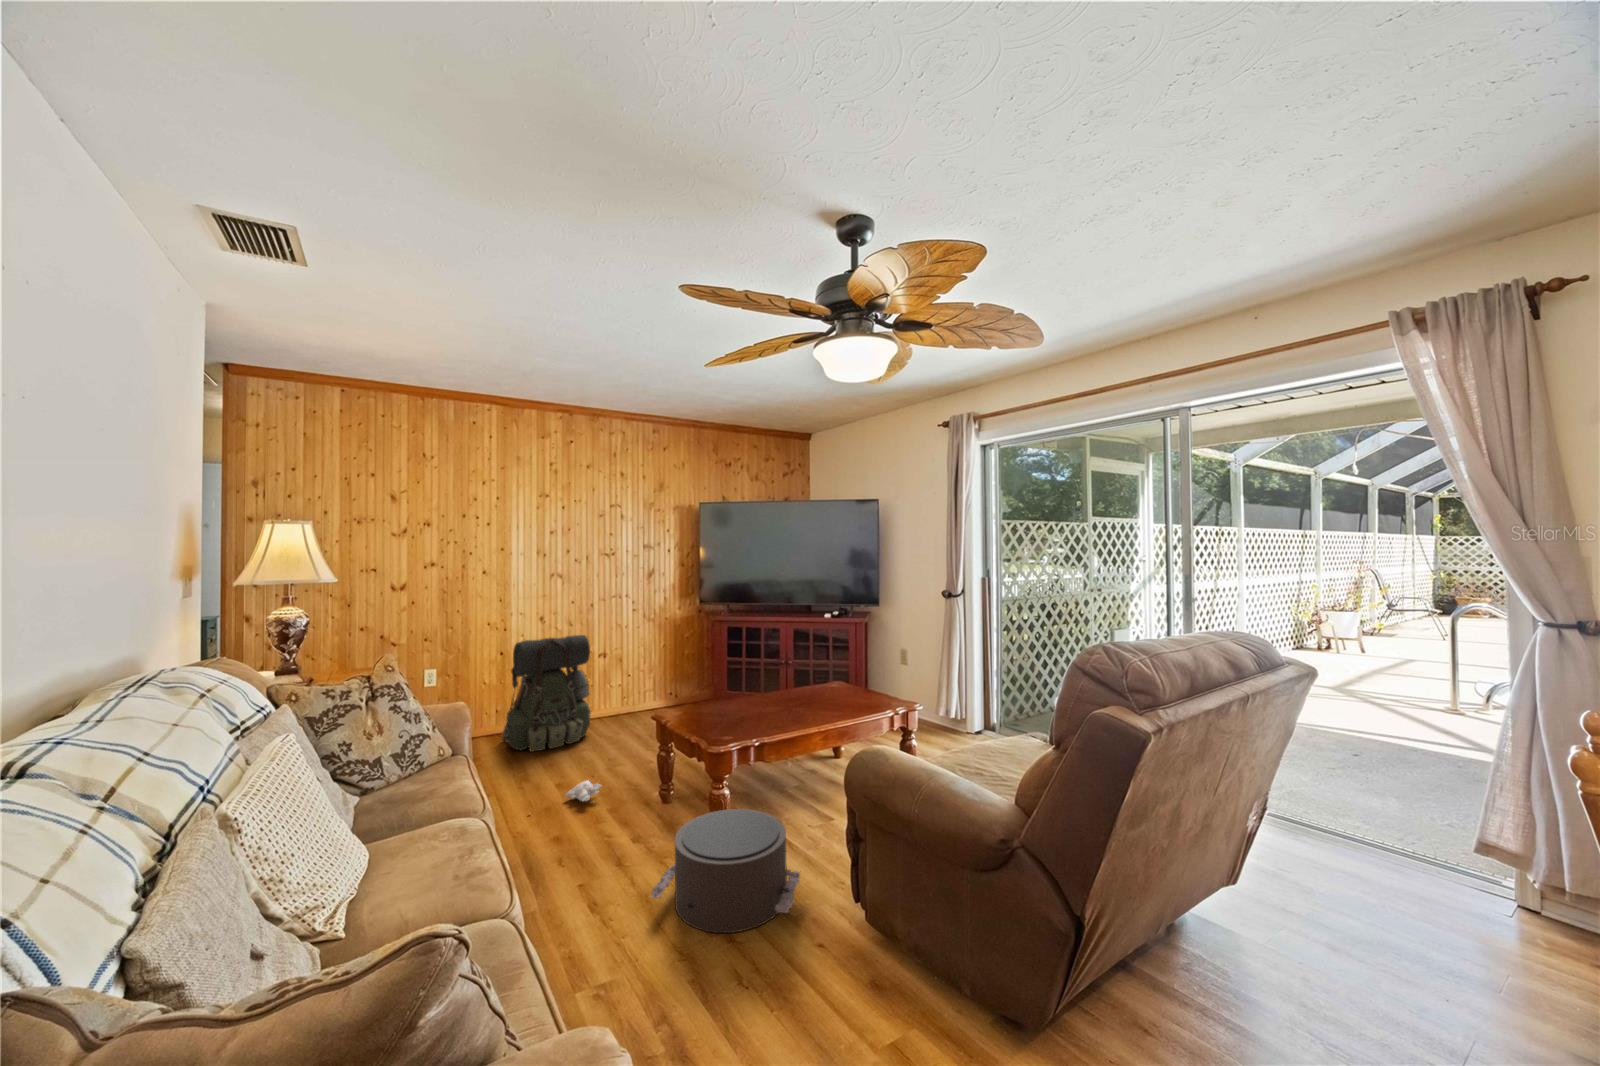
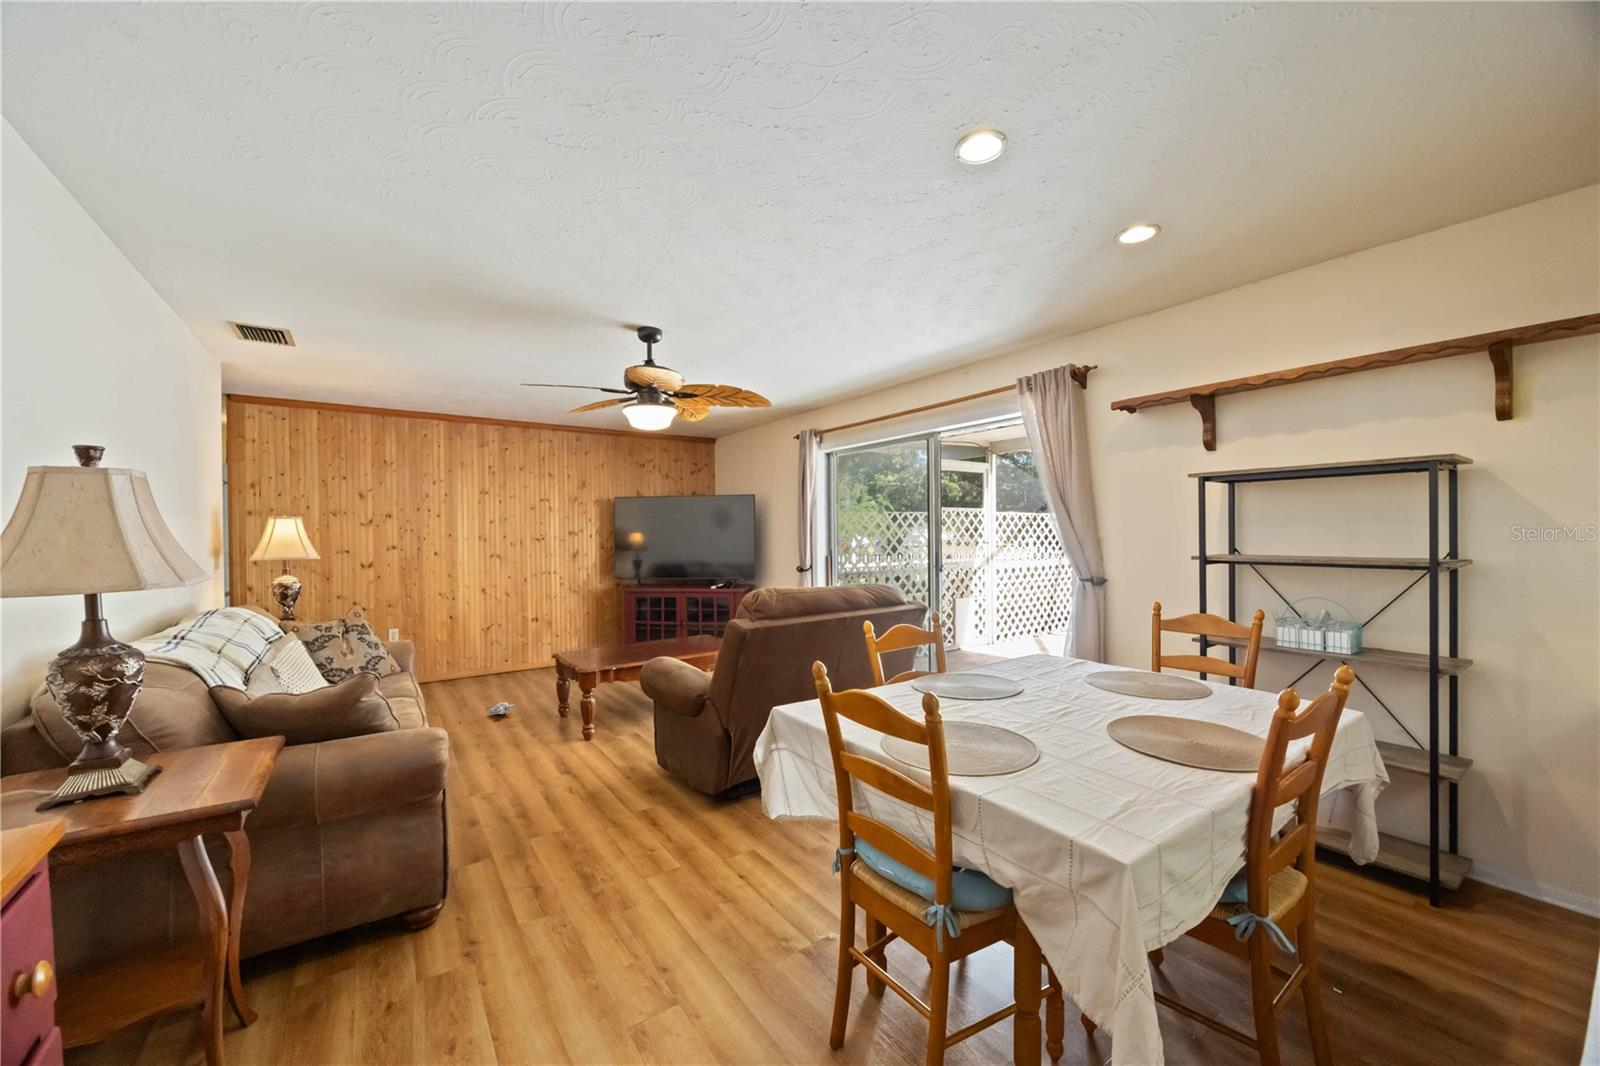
backpack: present [501,635,591,752] -> none [448,602,521,690]
pouf: present [650,809,800,933] -> none [524,707,627,771]

